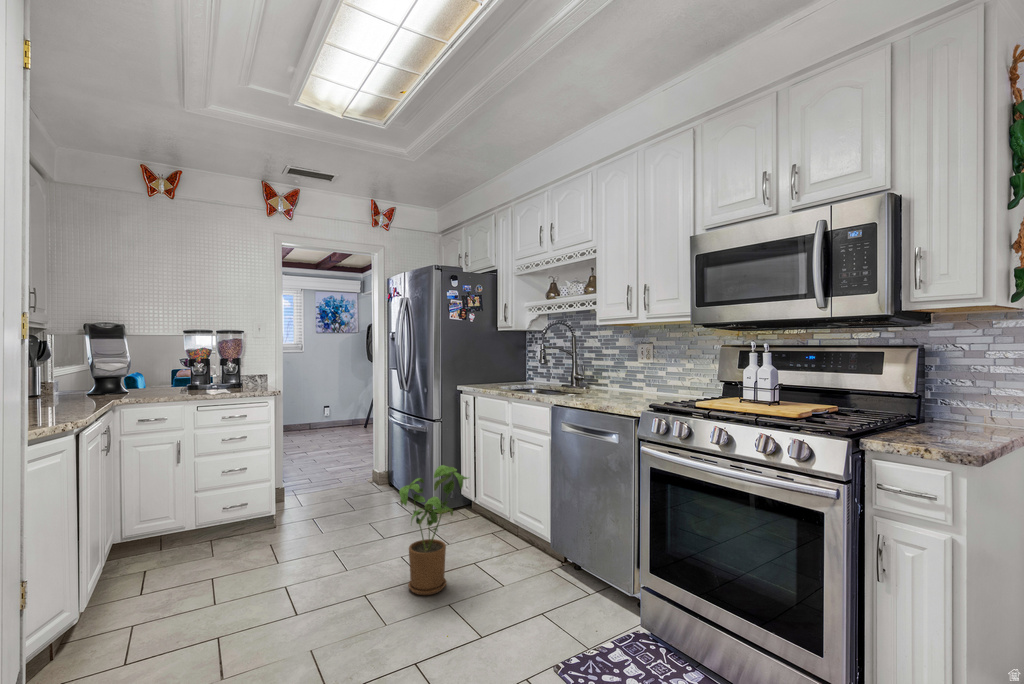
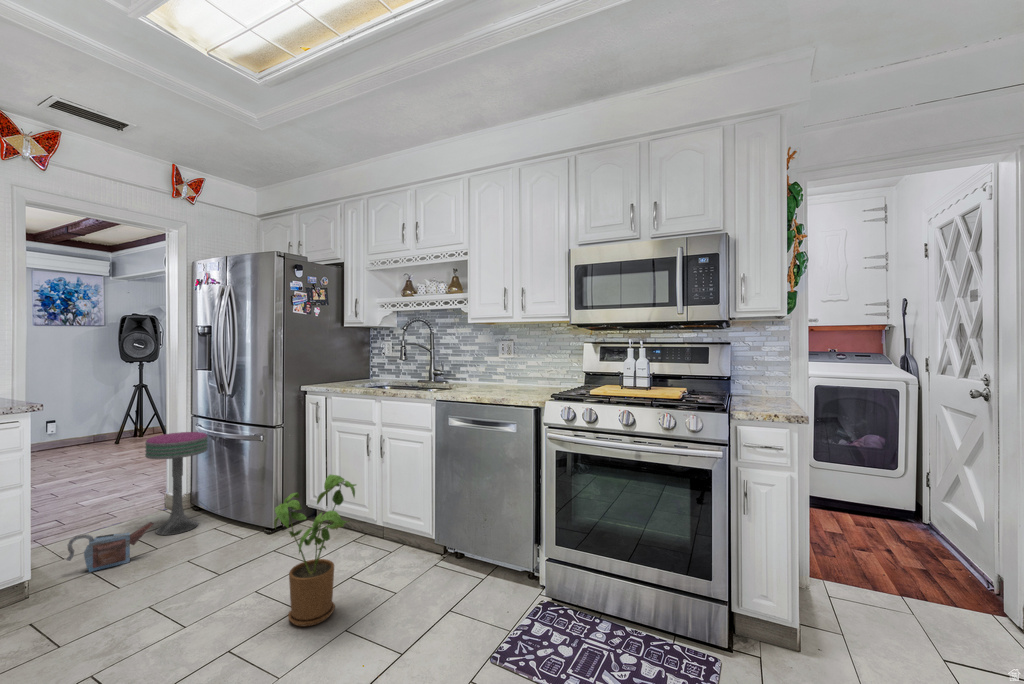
bar stool: none [350,421,393,503] -> present [145,432,208,535]
watering can: none [295,490,349,521] -> present [66,522,154,572]

